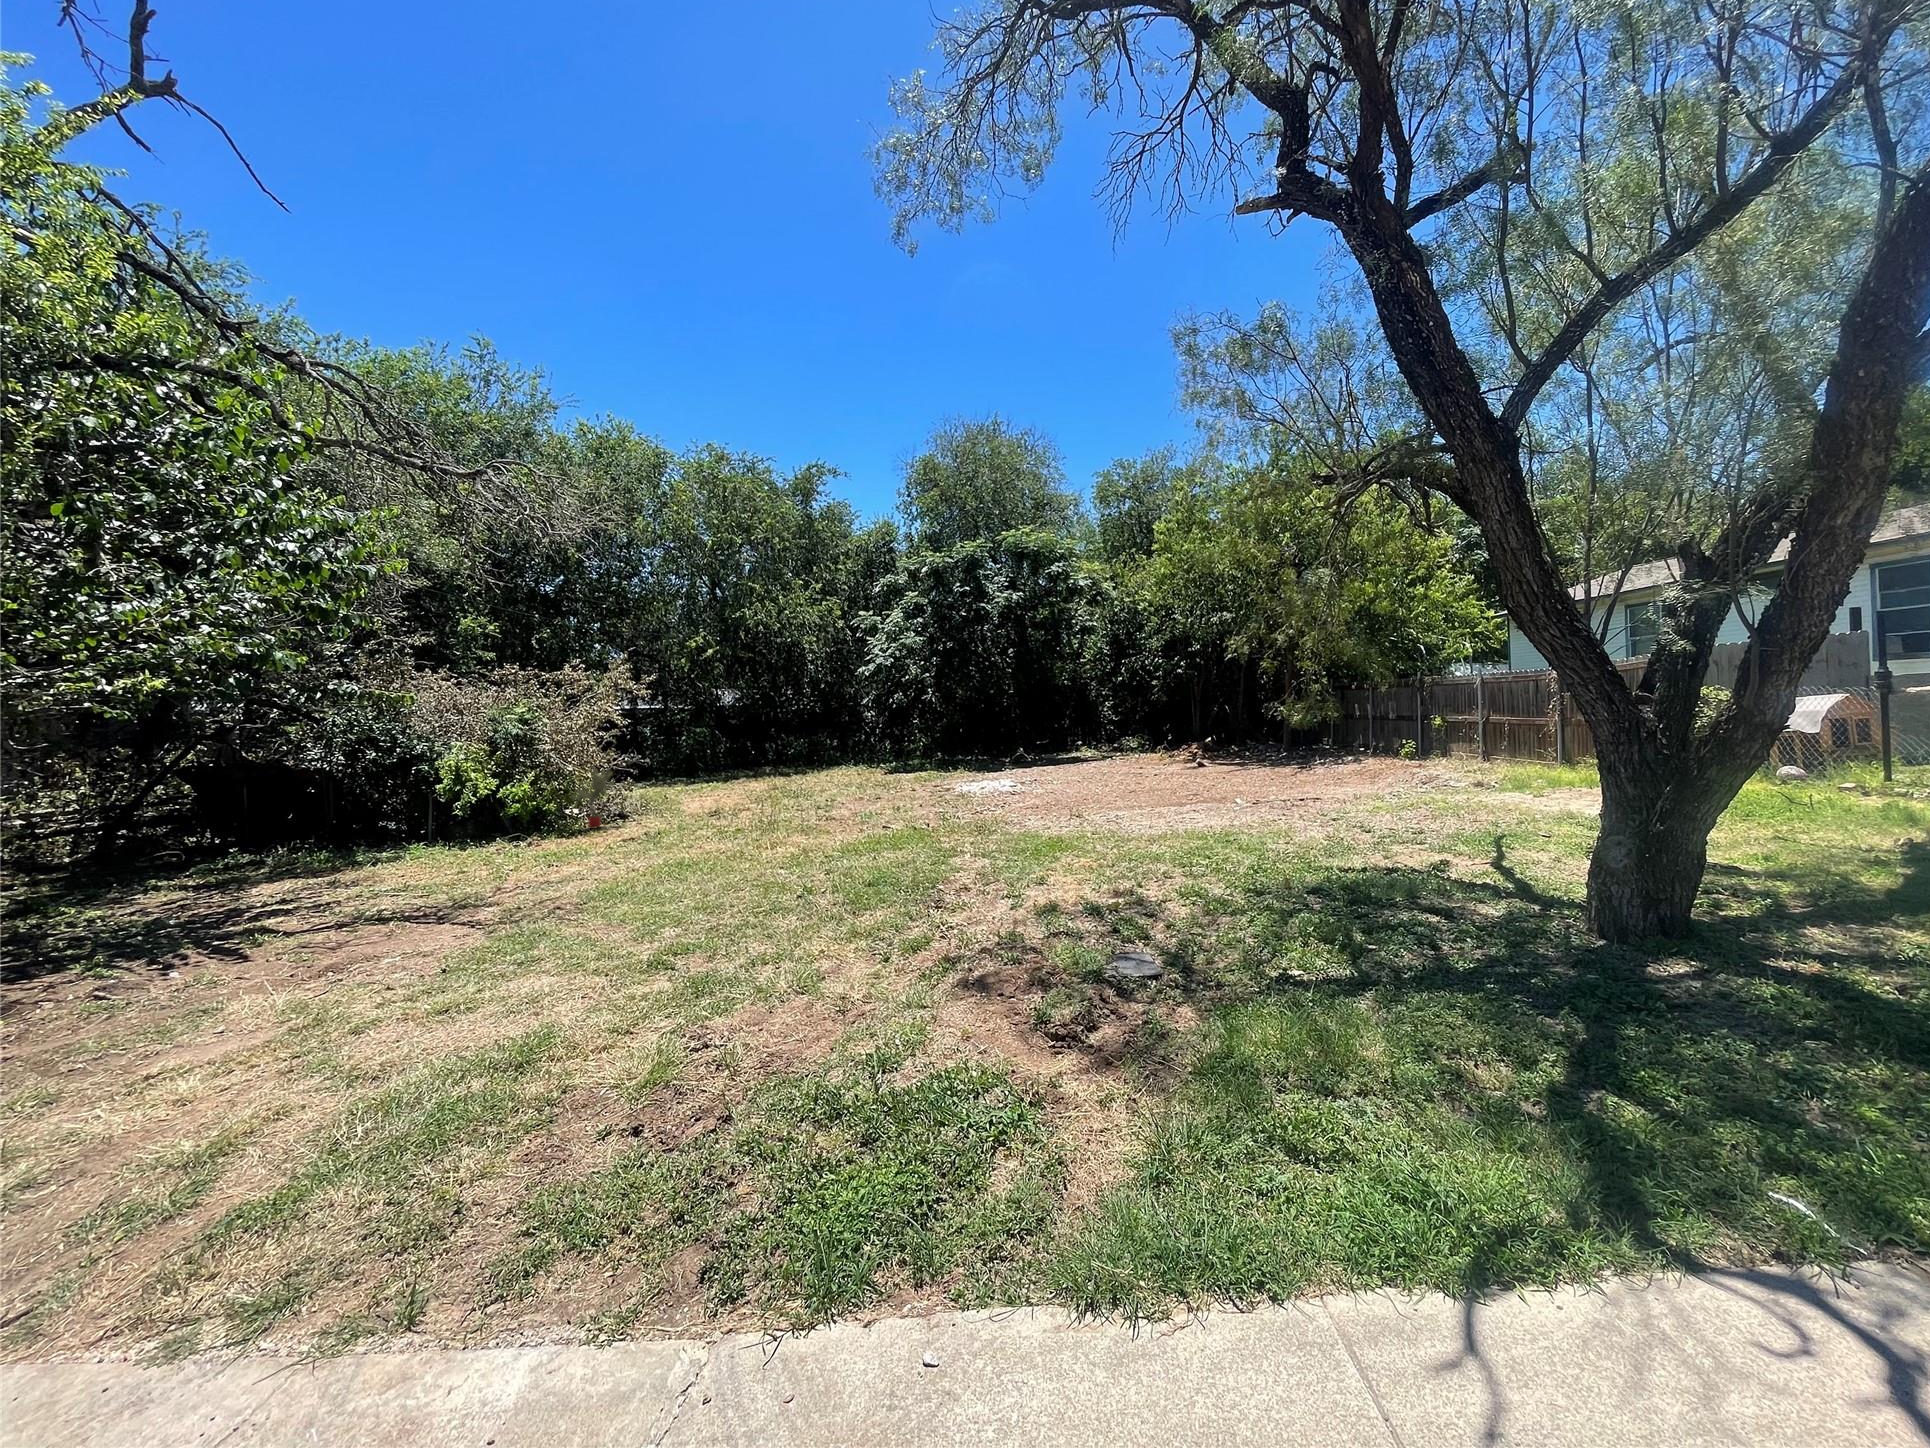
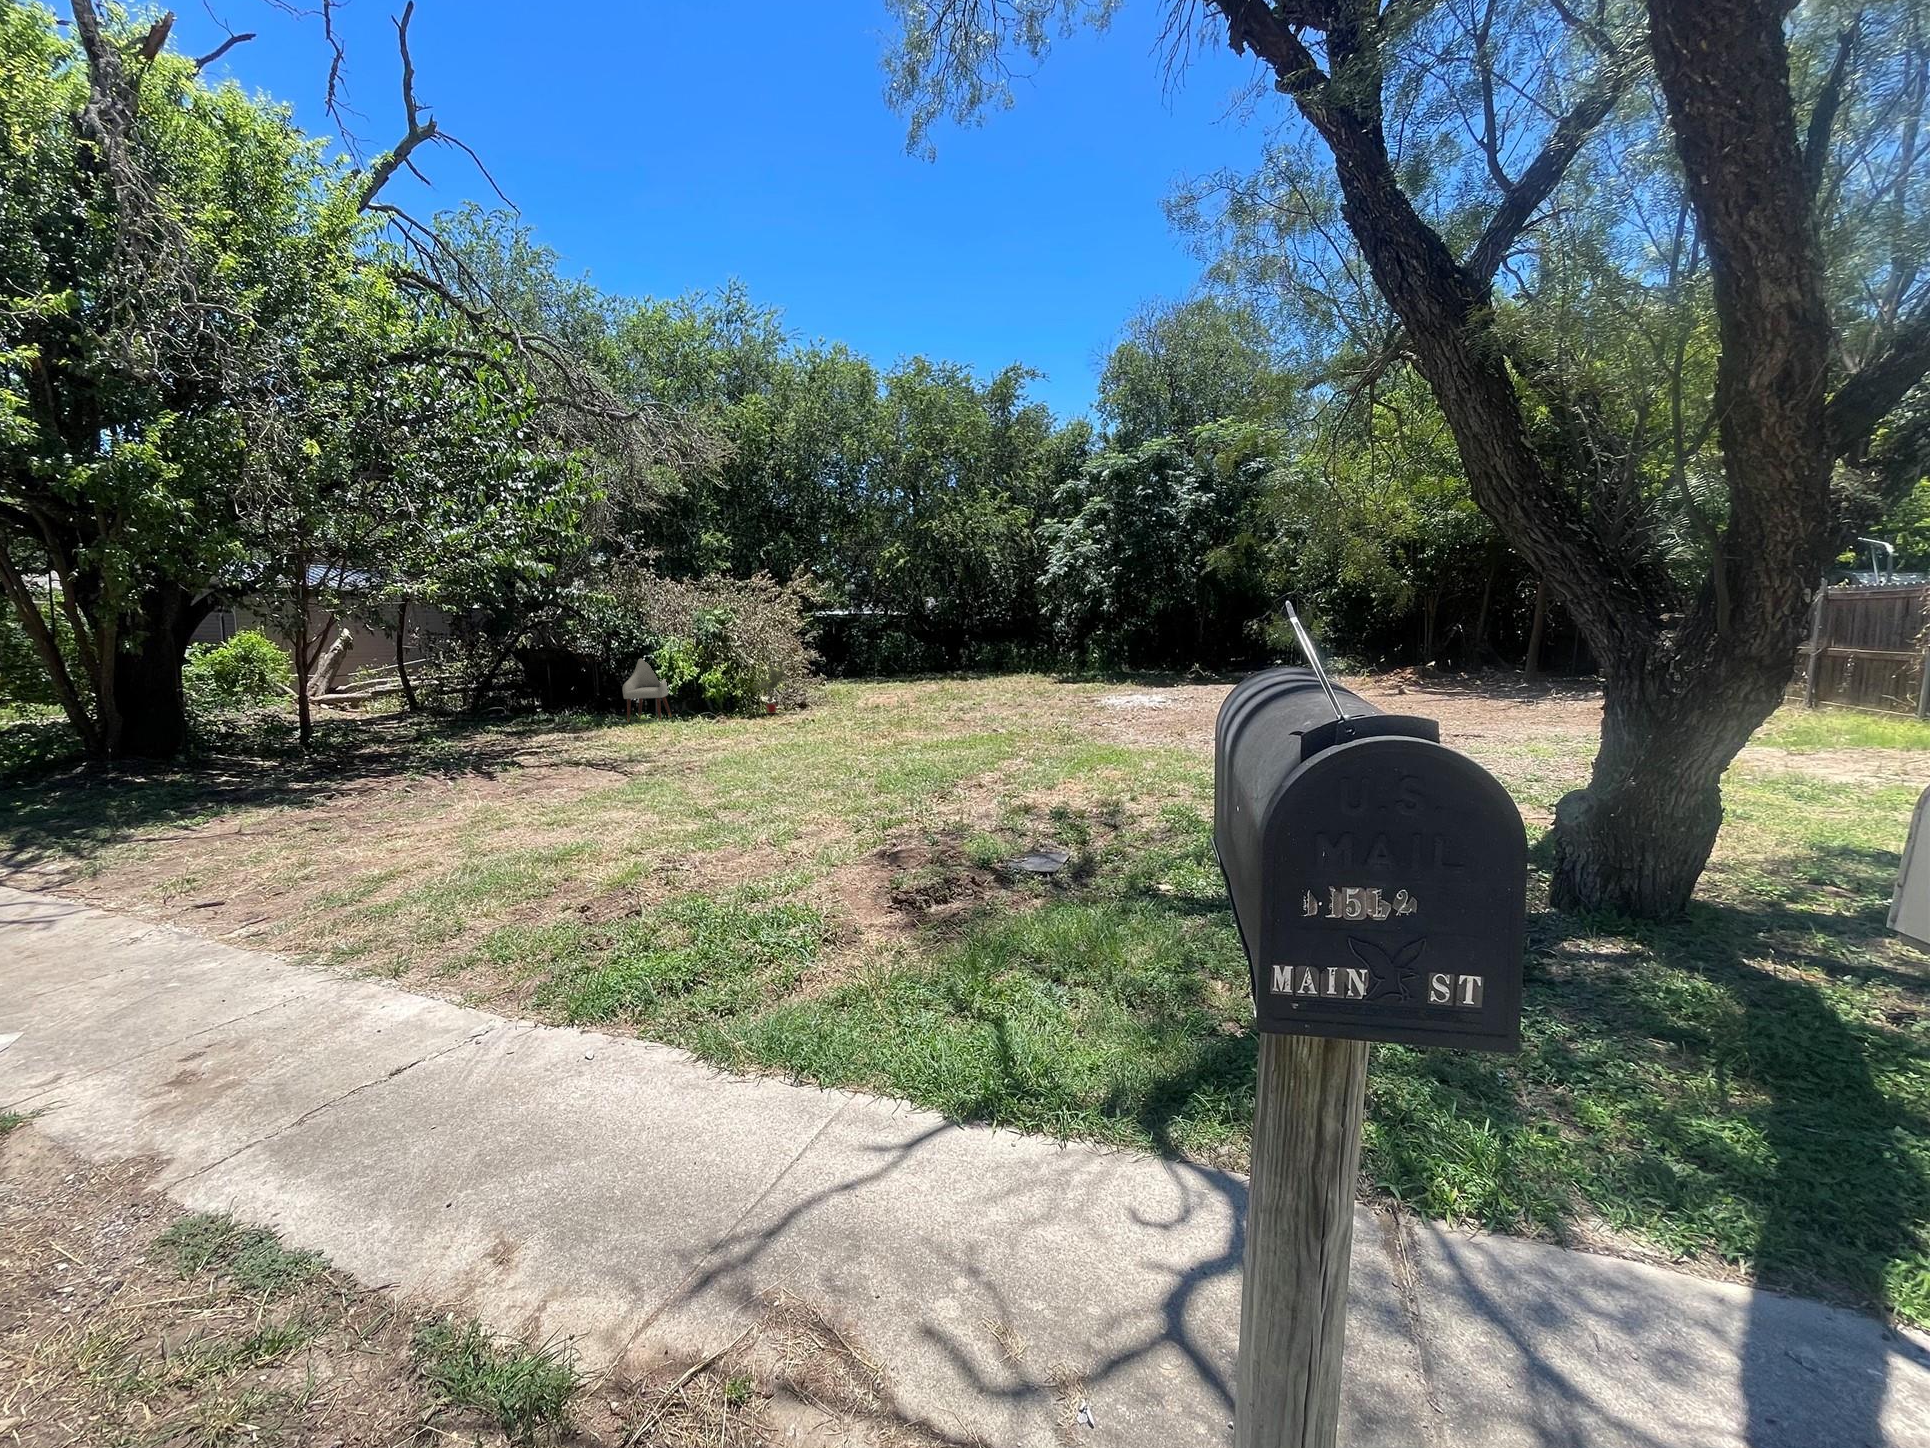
chair: none [385,769,455,856] -> present [622,659,672,722]

